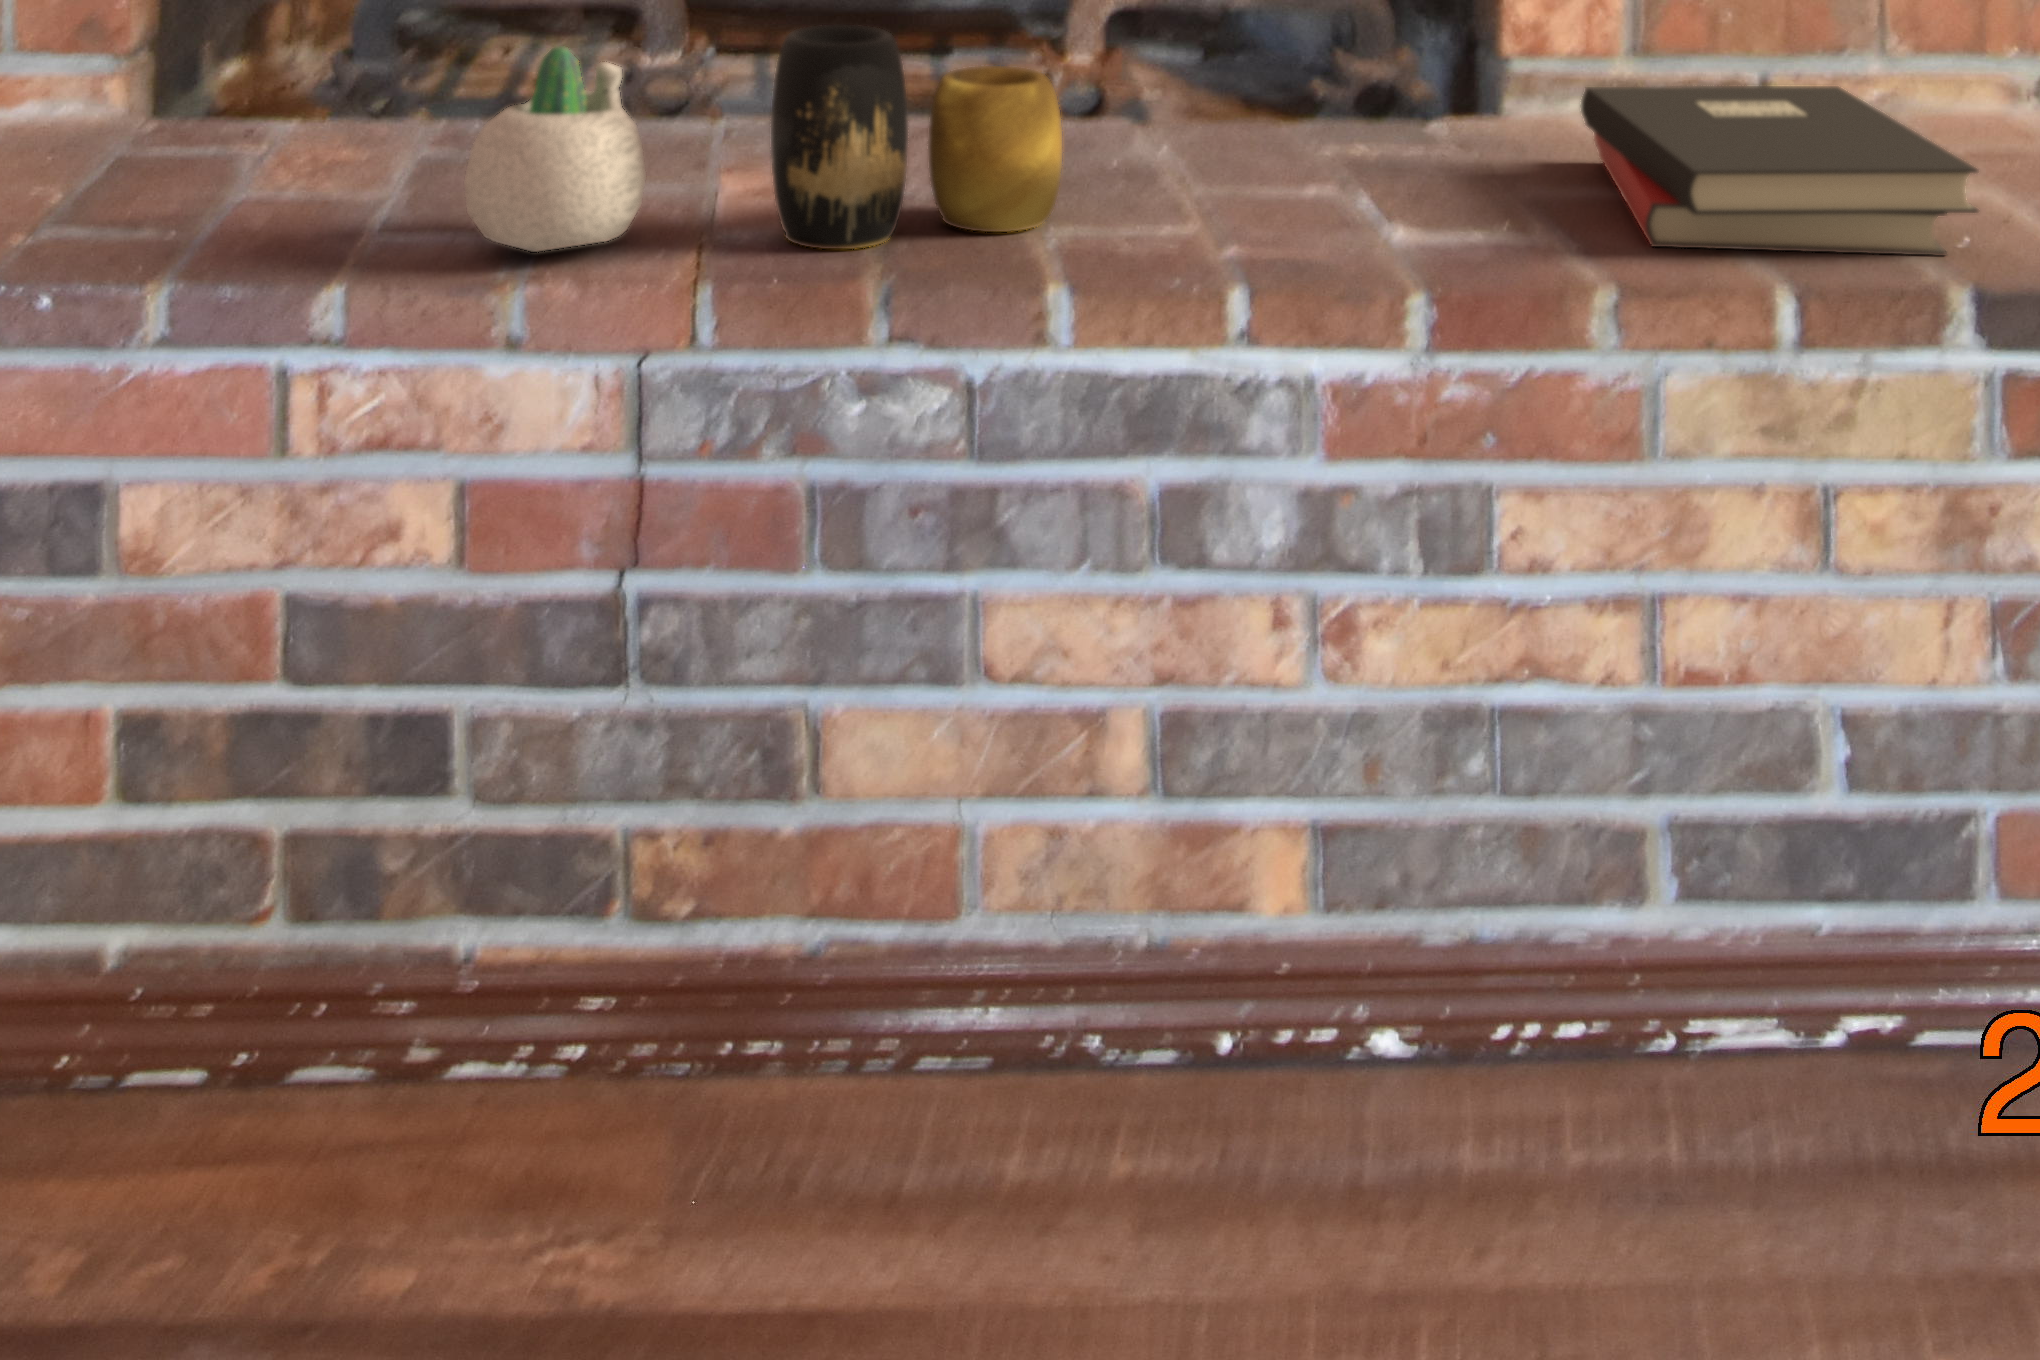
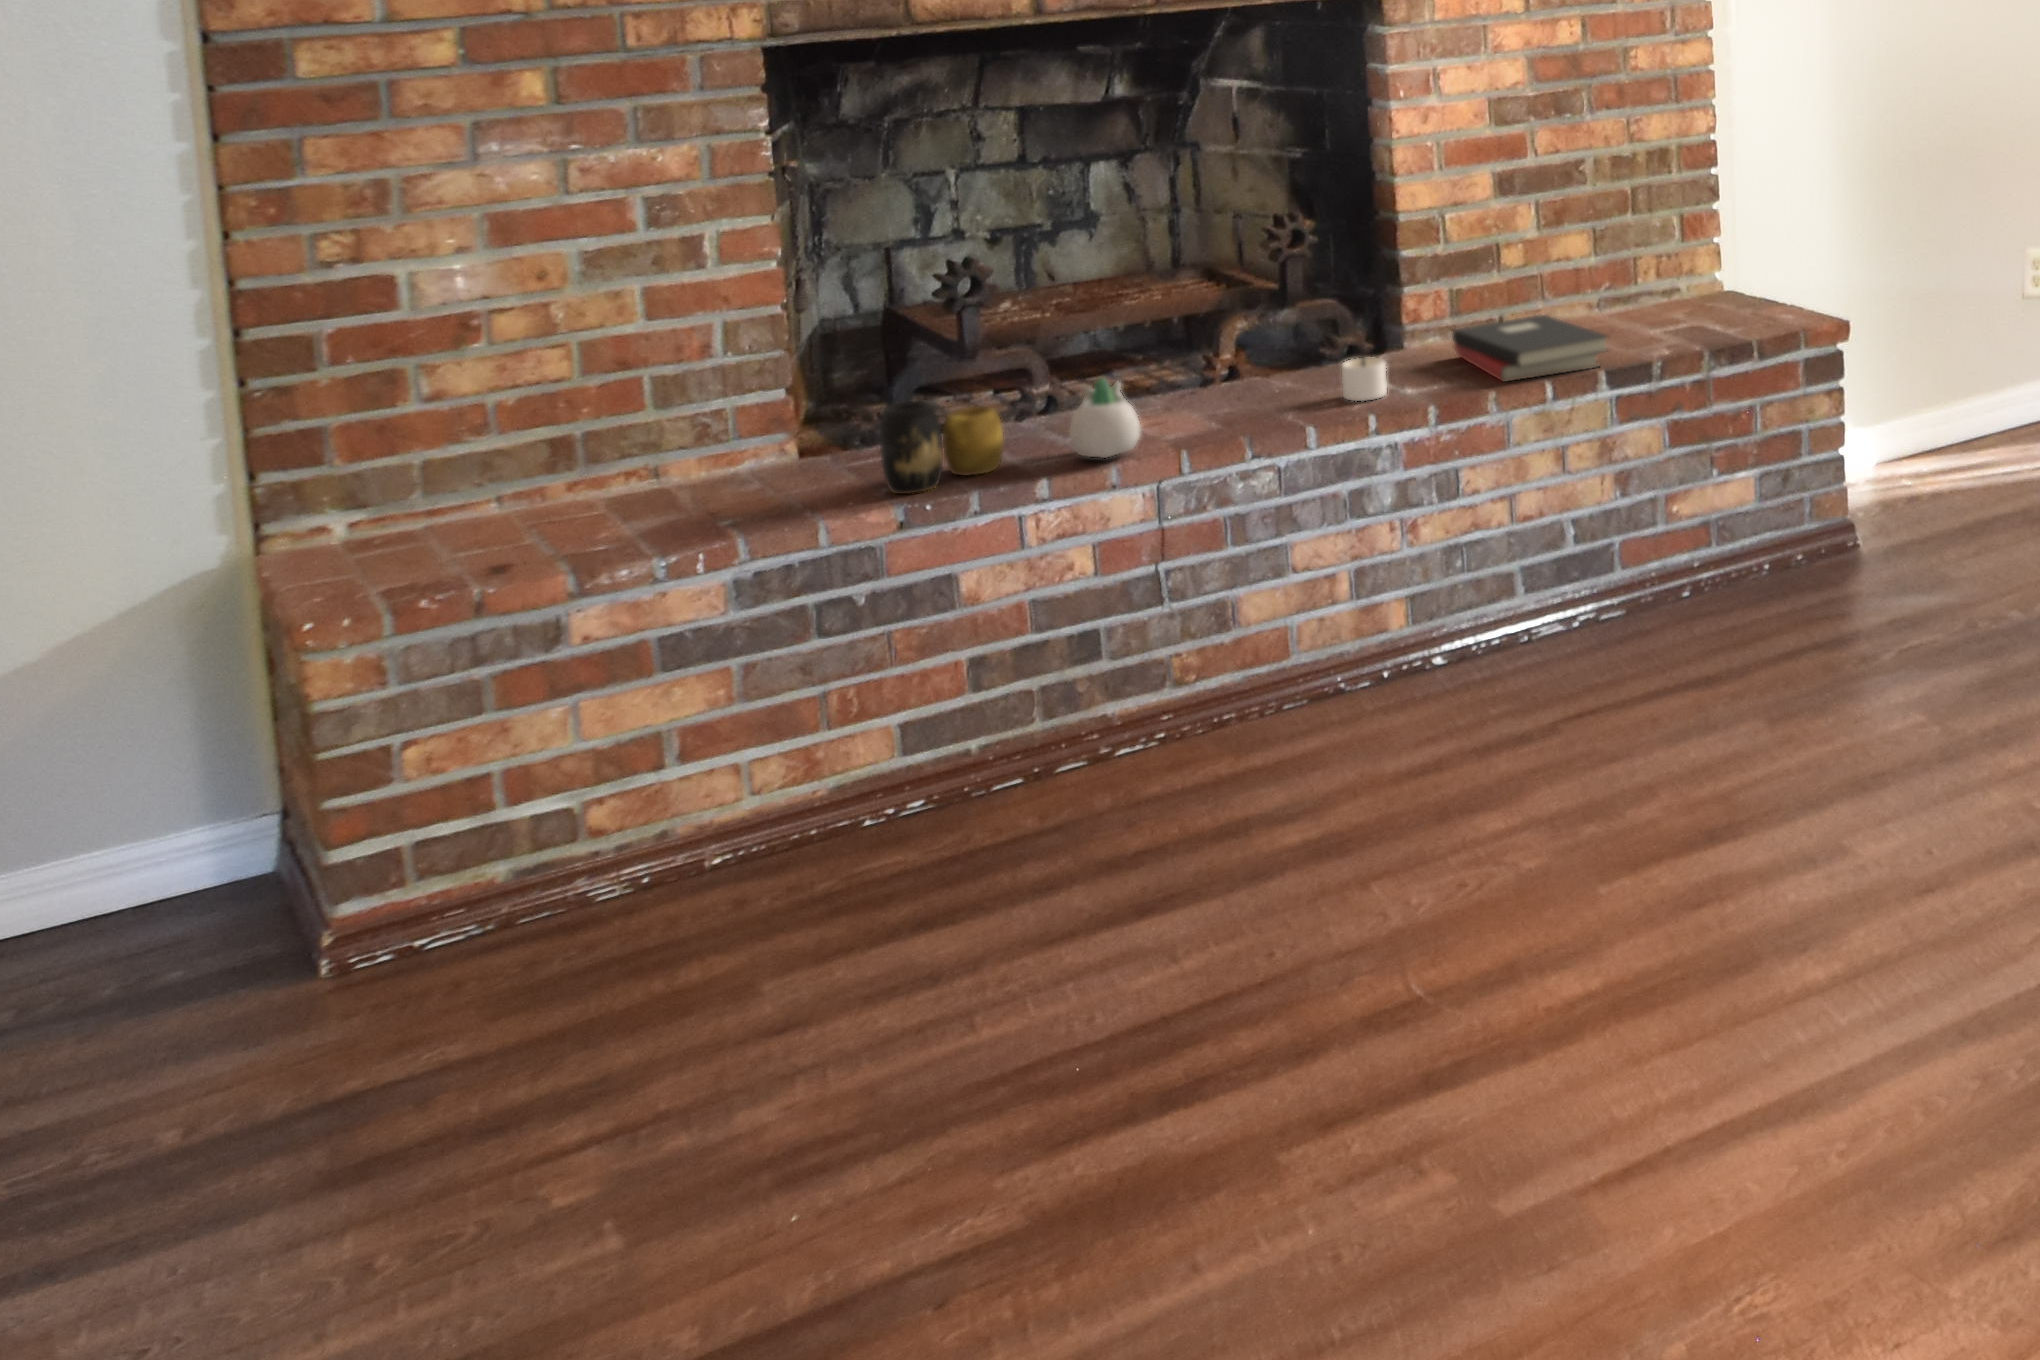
vase: present [771,25,1062,249] -> present [880,400,1004,494]
candle: none [1227,113,1395,229] -> present [1342,358,1387,401]

